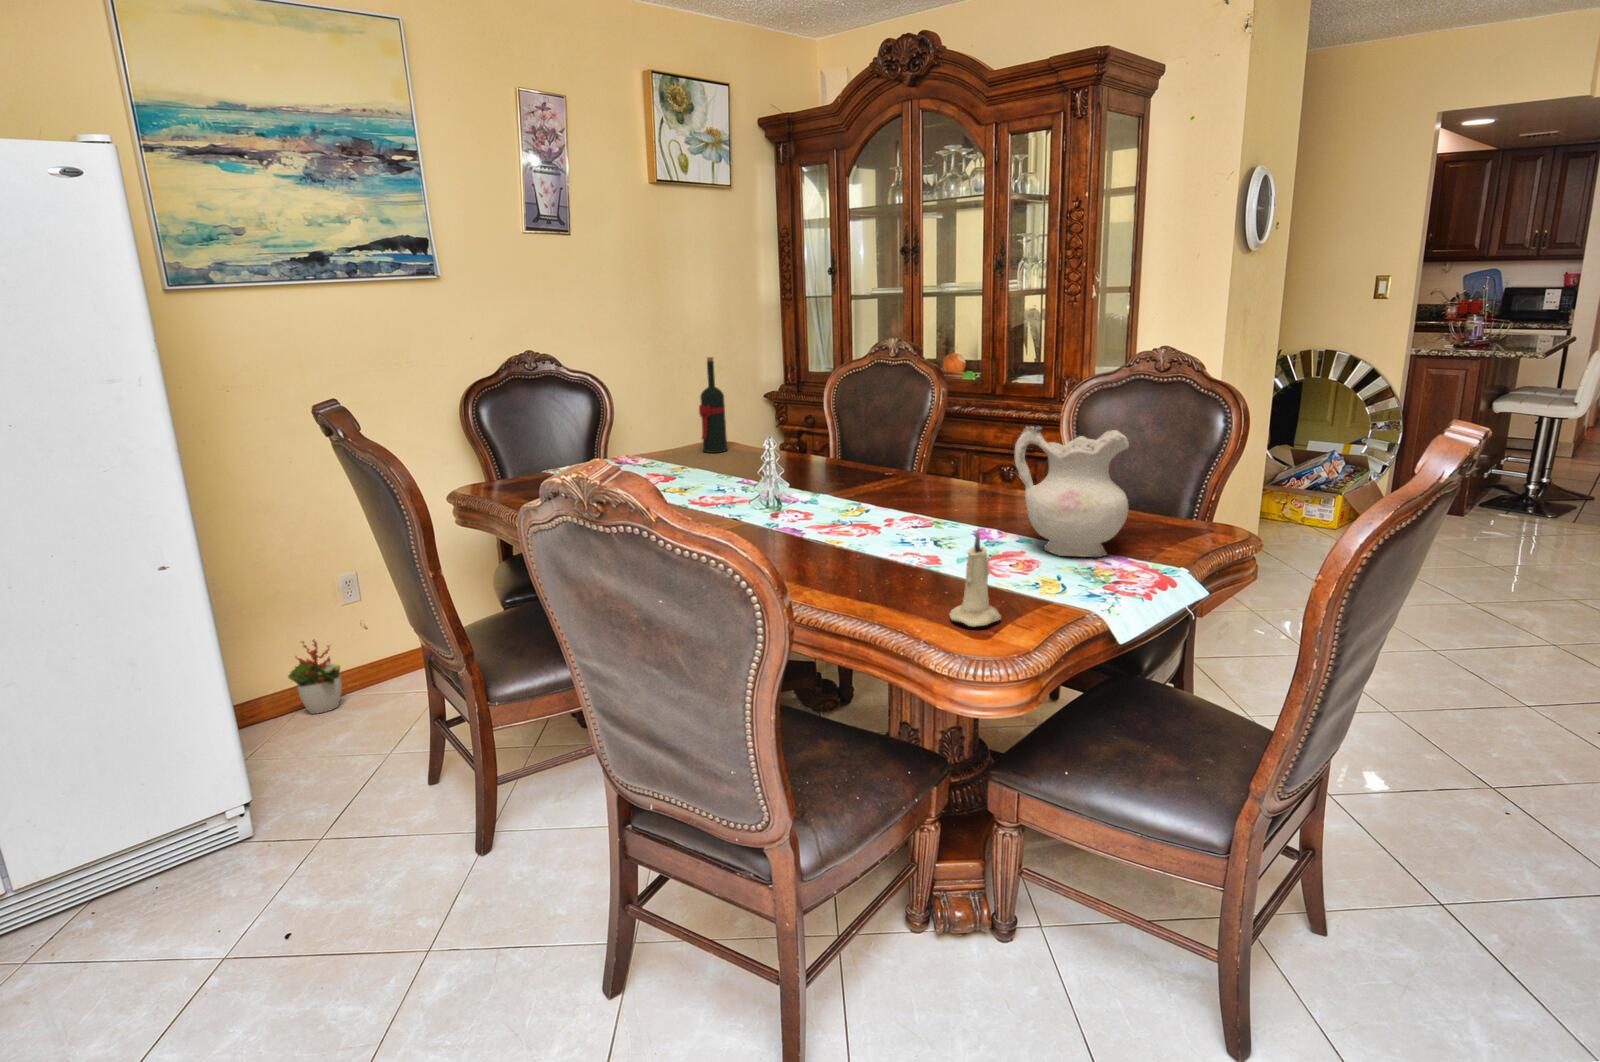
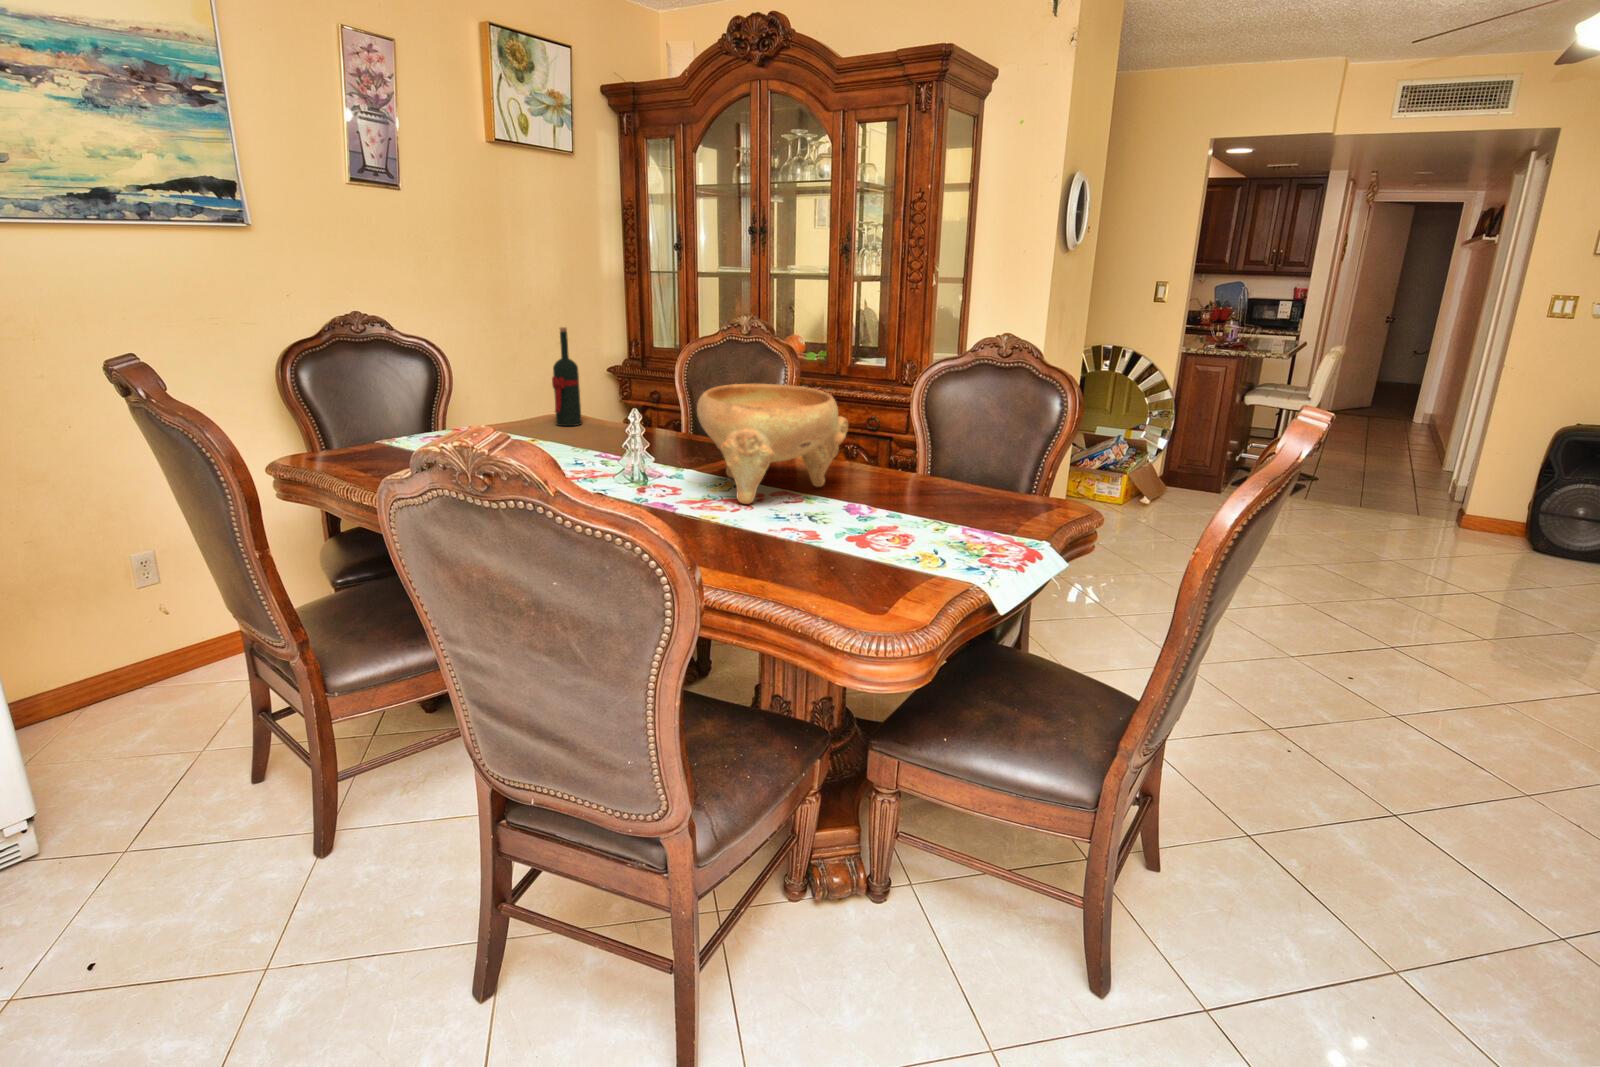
decorative bowl: none [826,408,981,529] -> present [697,384,848,504]
ceramic pitcher: present [1015,426,1129,557] -> none [889,404,997,531]
candle: present [950,532,1001,626] -> none [841,506,892,602]
decorative plant: present [288,640,342,714] -> none [74,628,143,712]

